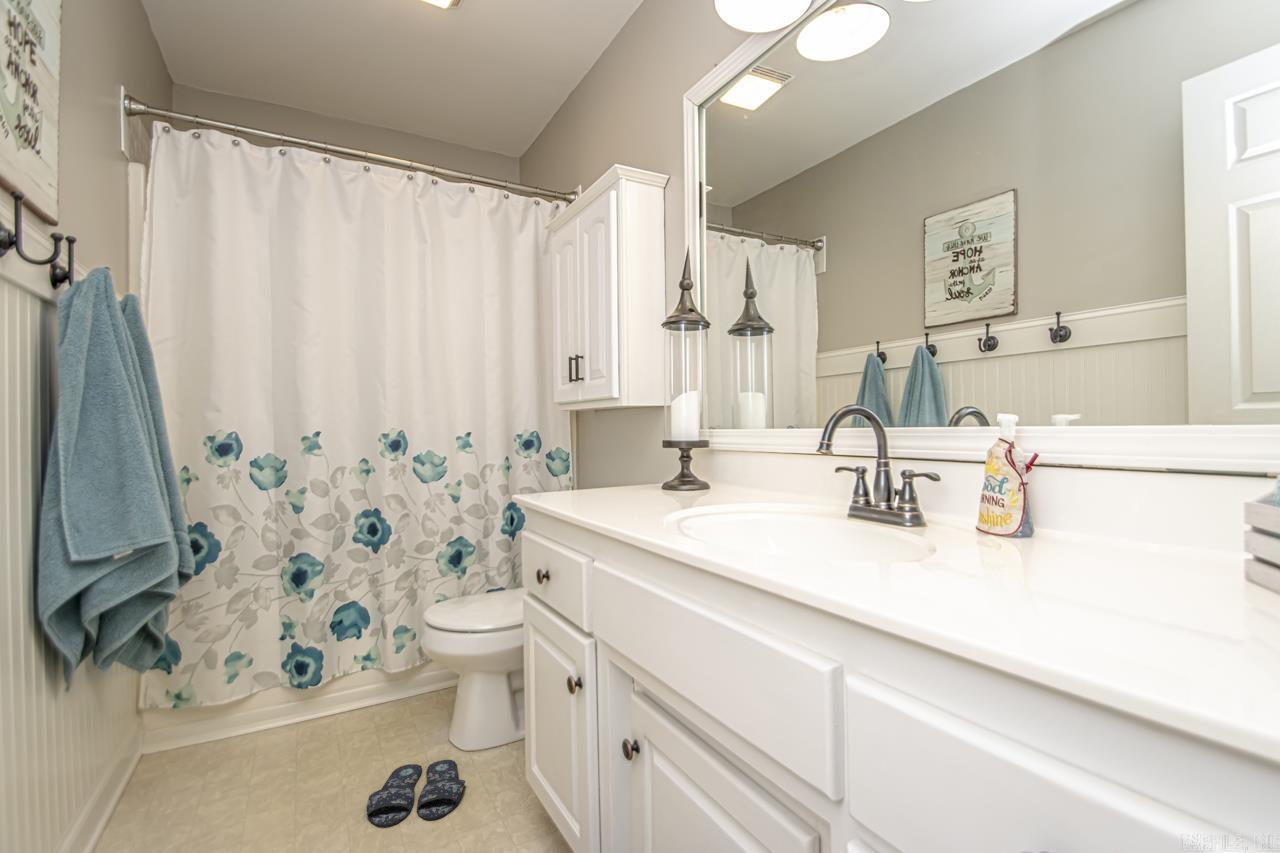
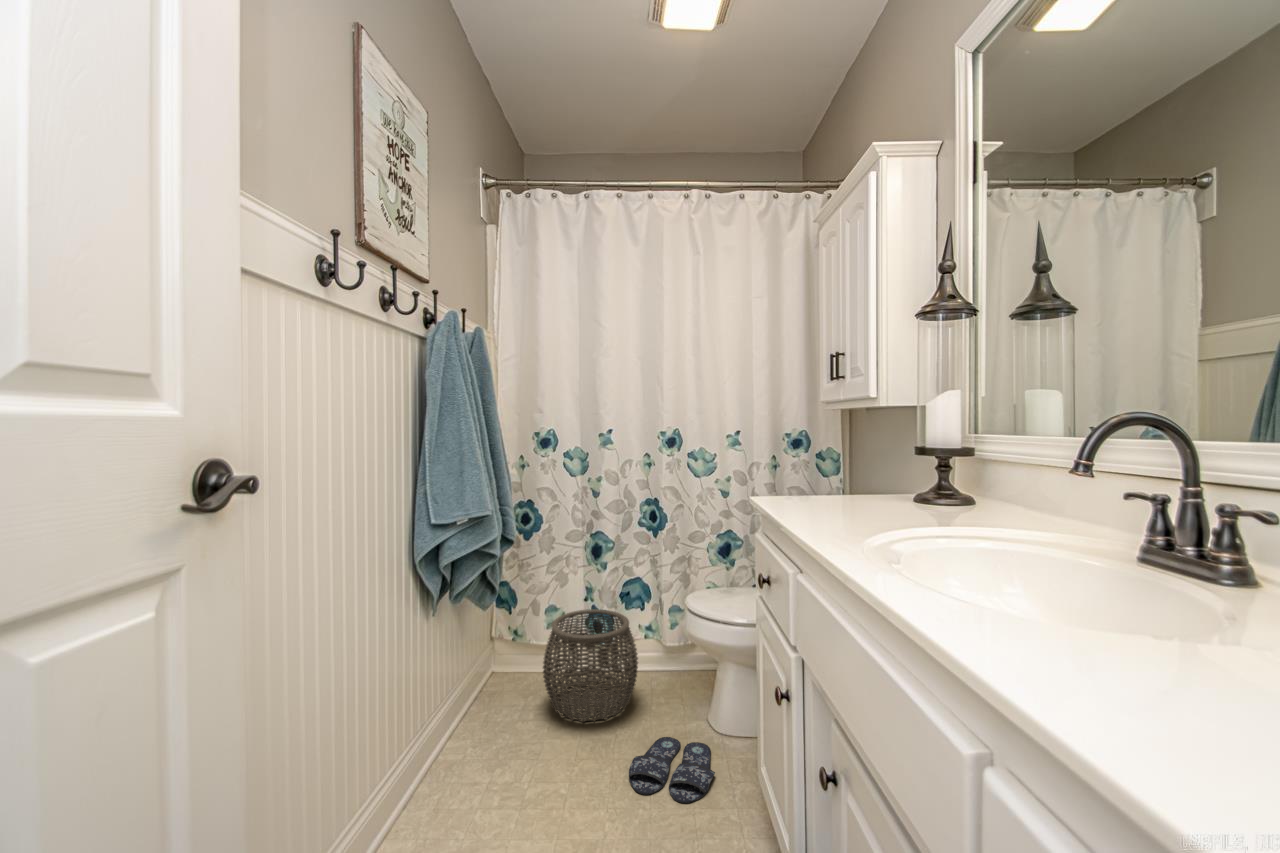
woven basket: none [229,644,362,783] -> present [543,609,638,722]

